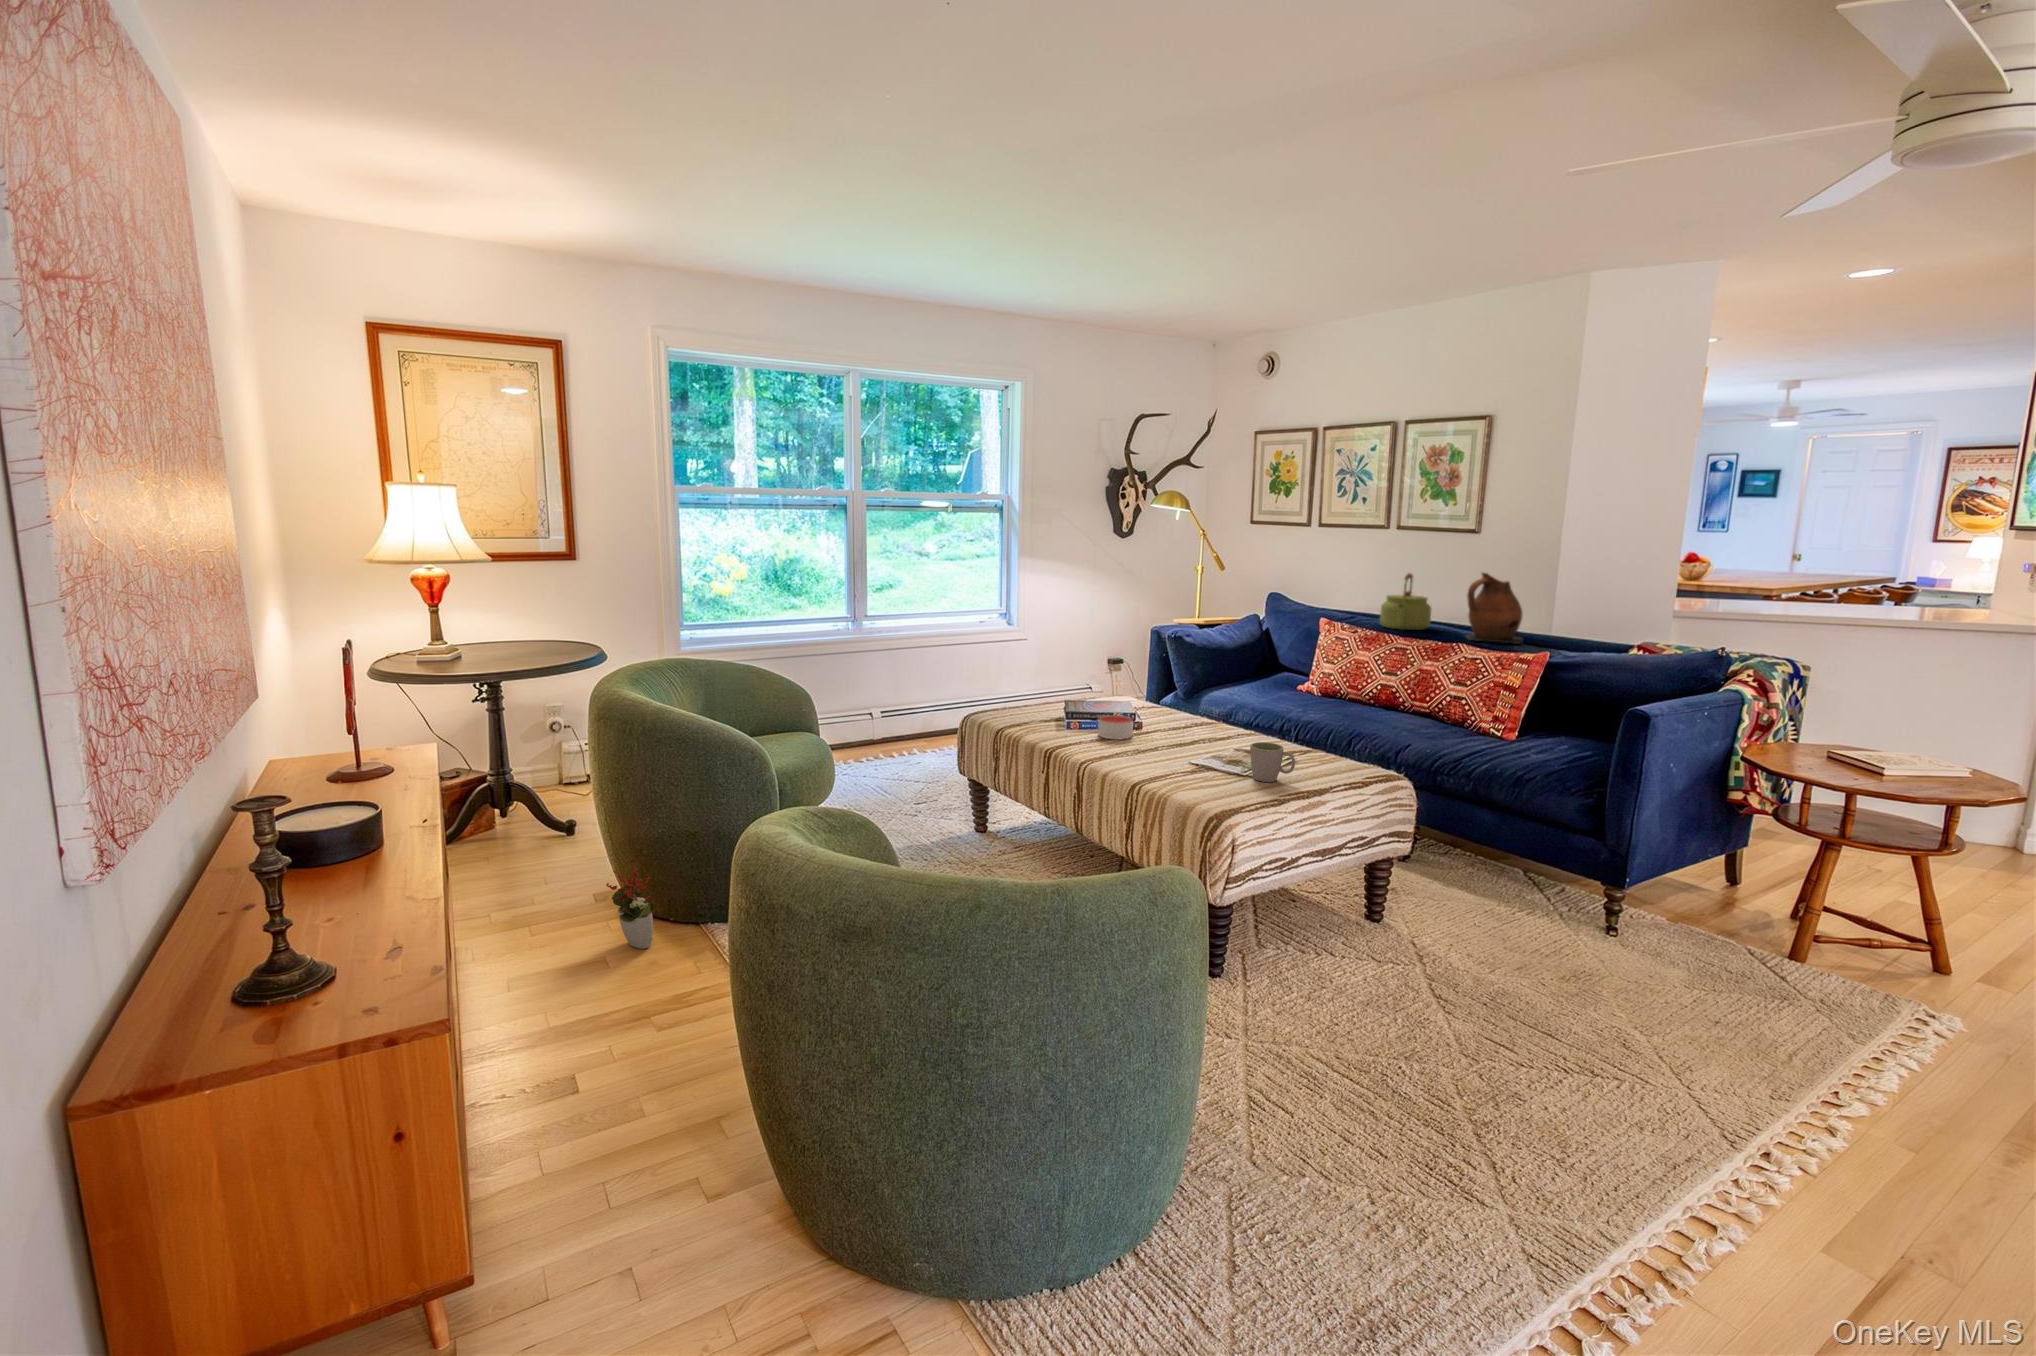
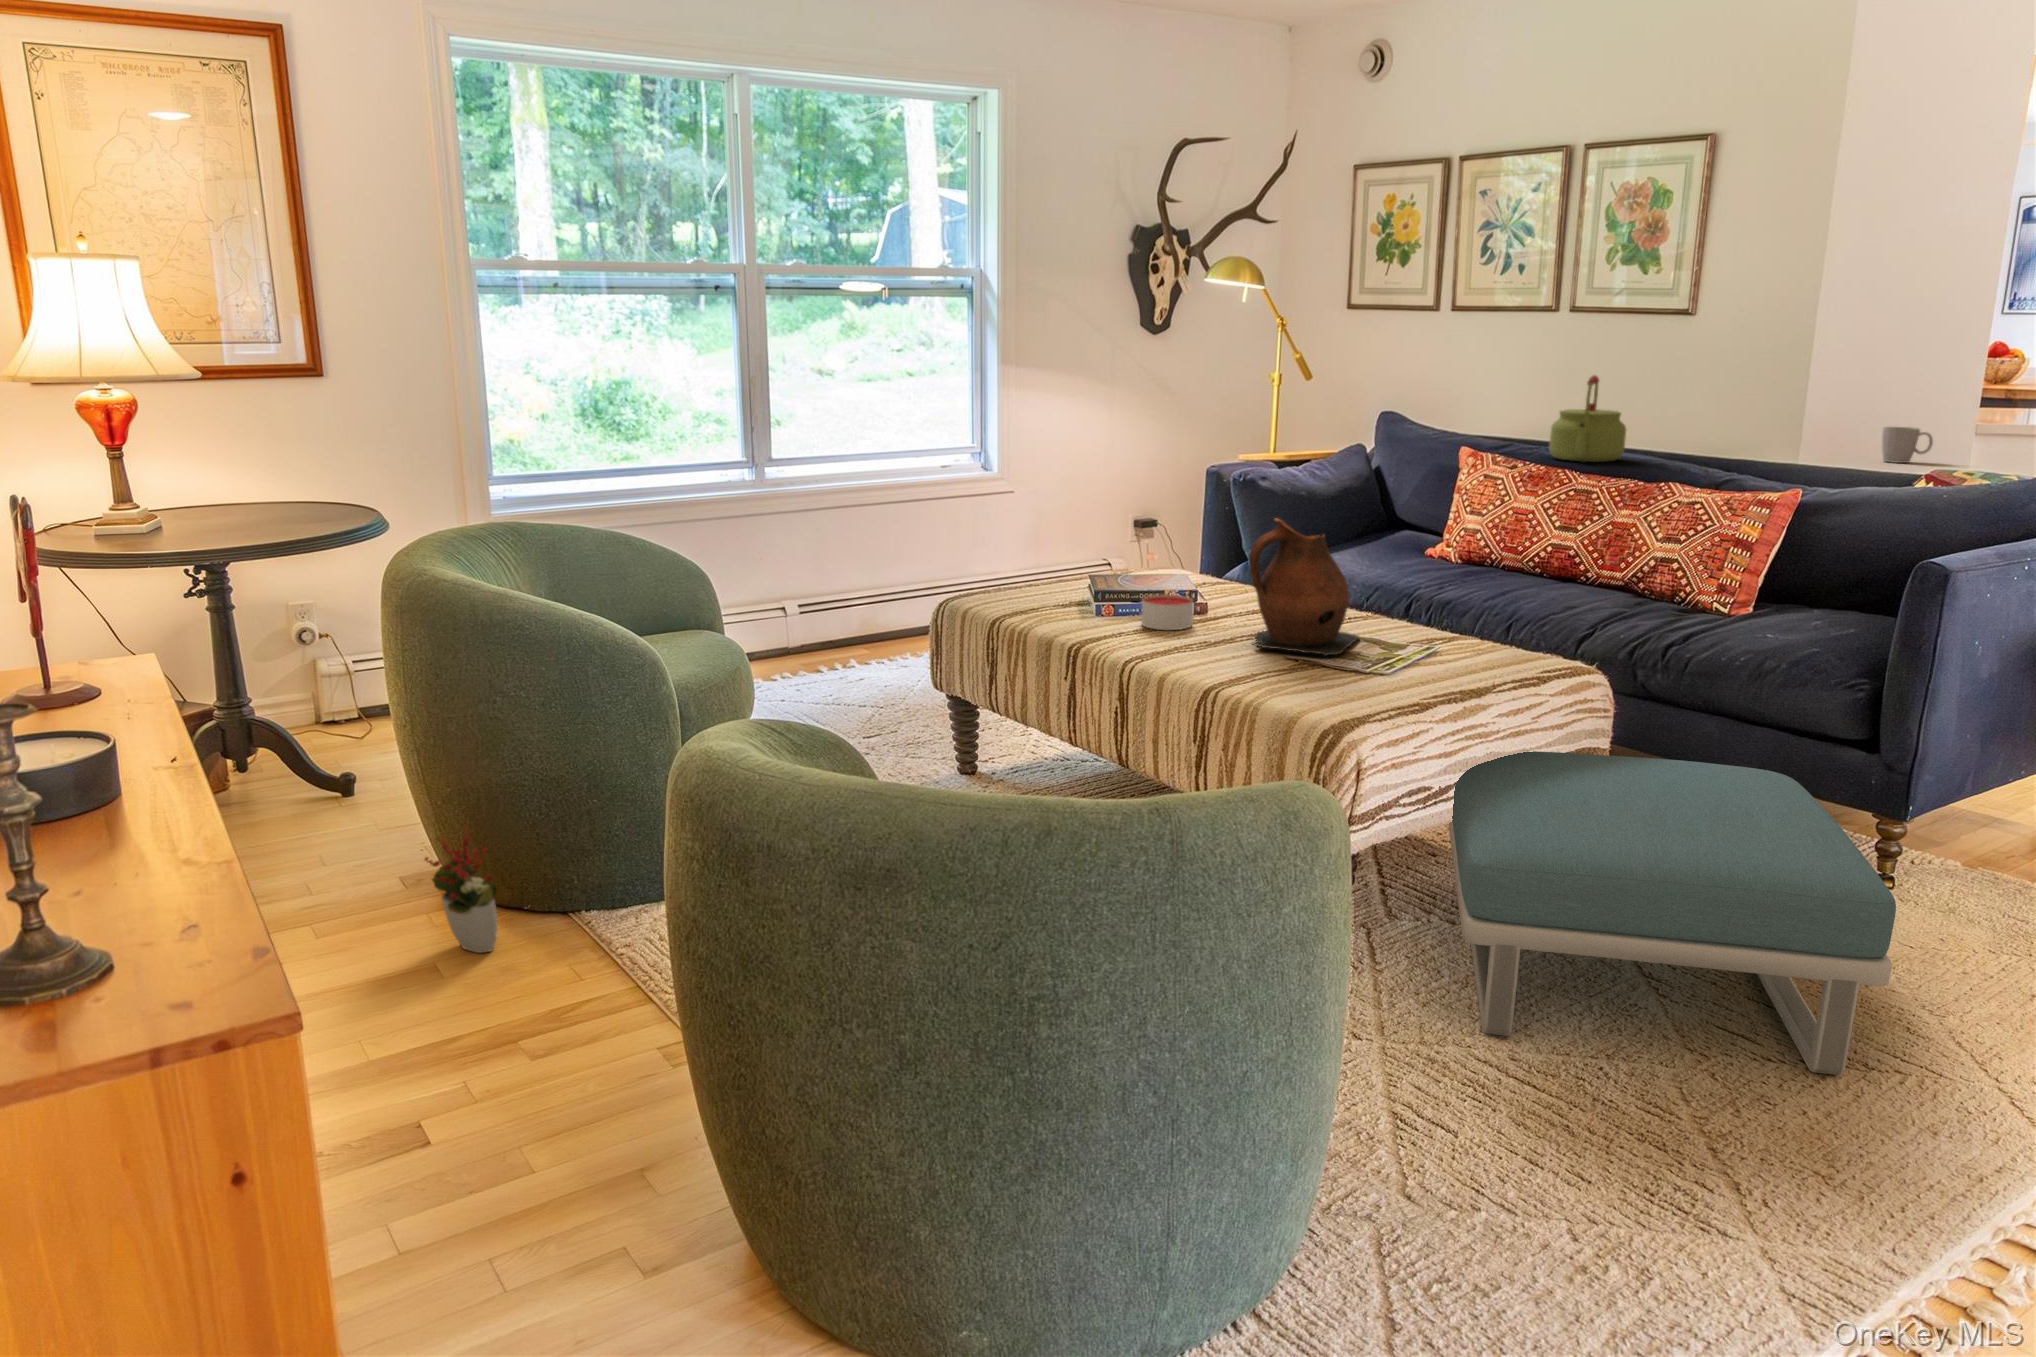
ceramic pitcher: present [1465,573,1523,644] -> present [1249,518,1360,656]
mug: present [1250,742,1295,782] -> present [1882,427,1933,463]
footstool: none [1300,830,1610,1079] -> present [1449,751,1896,1075]

